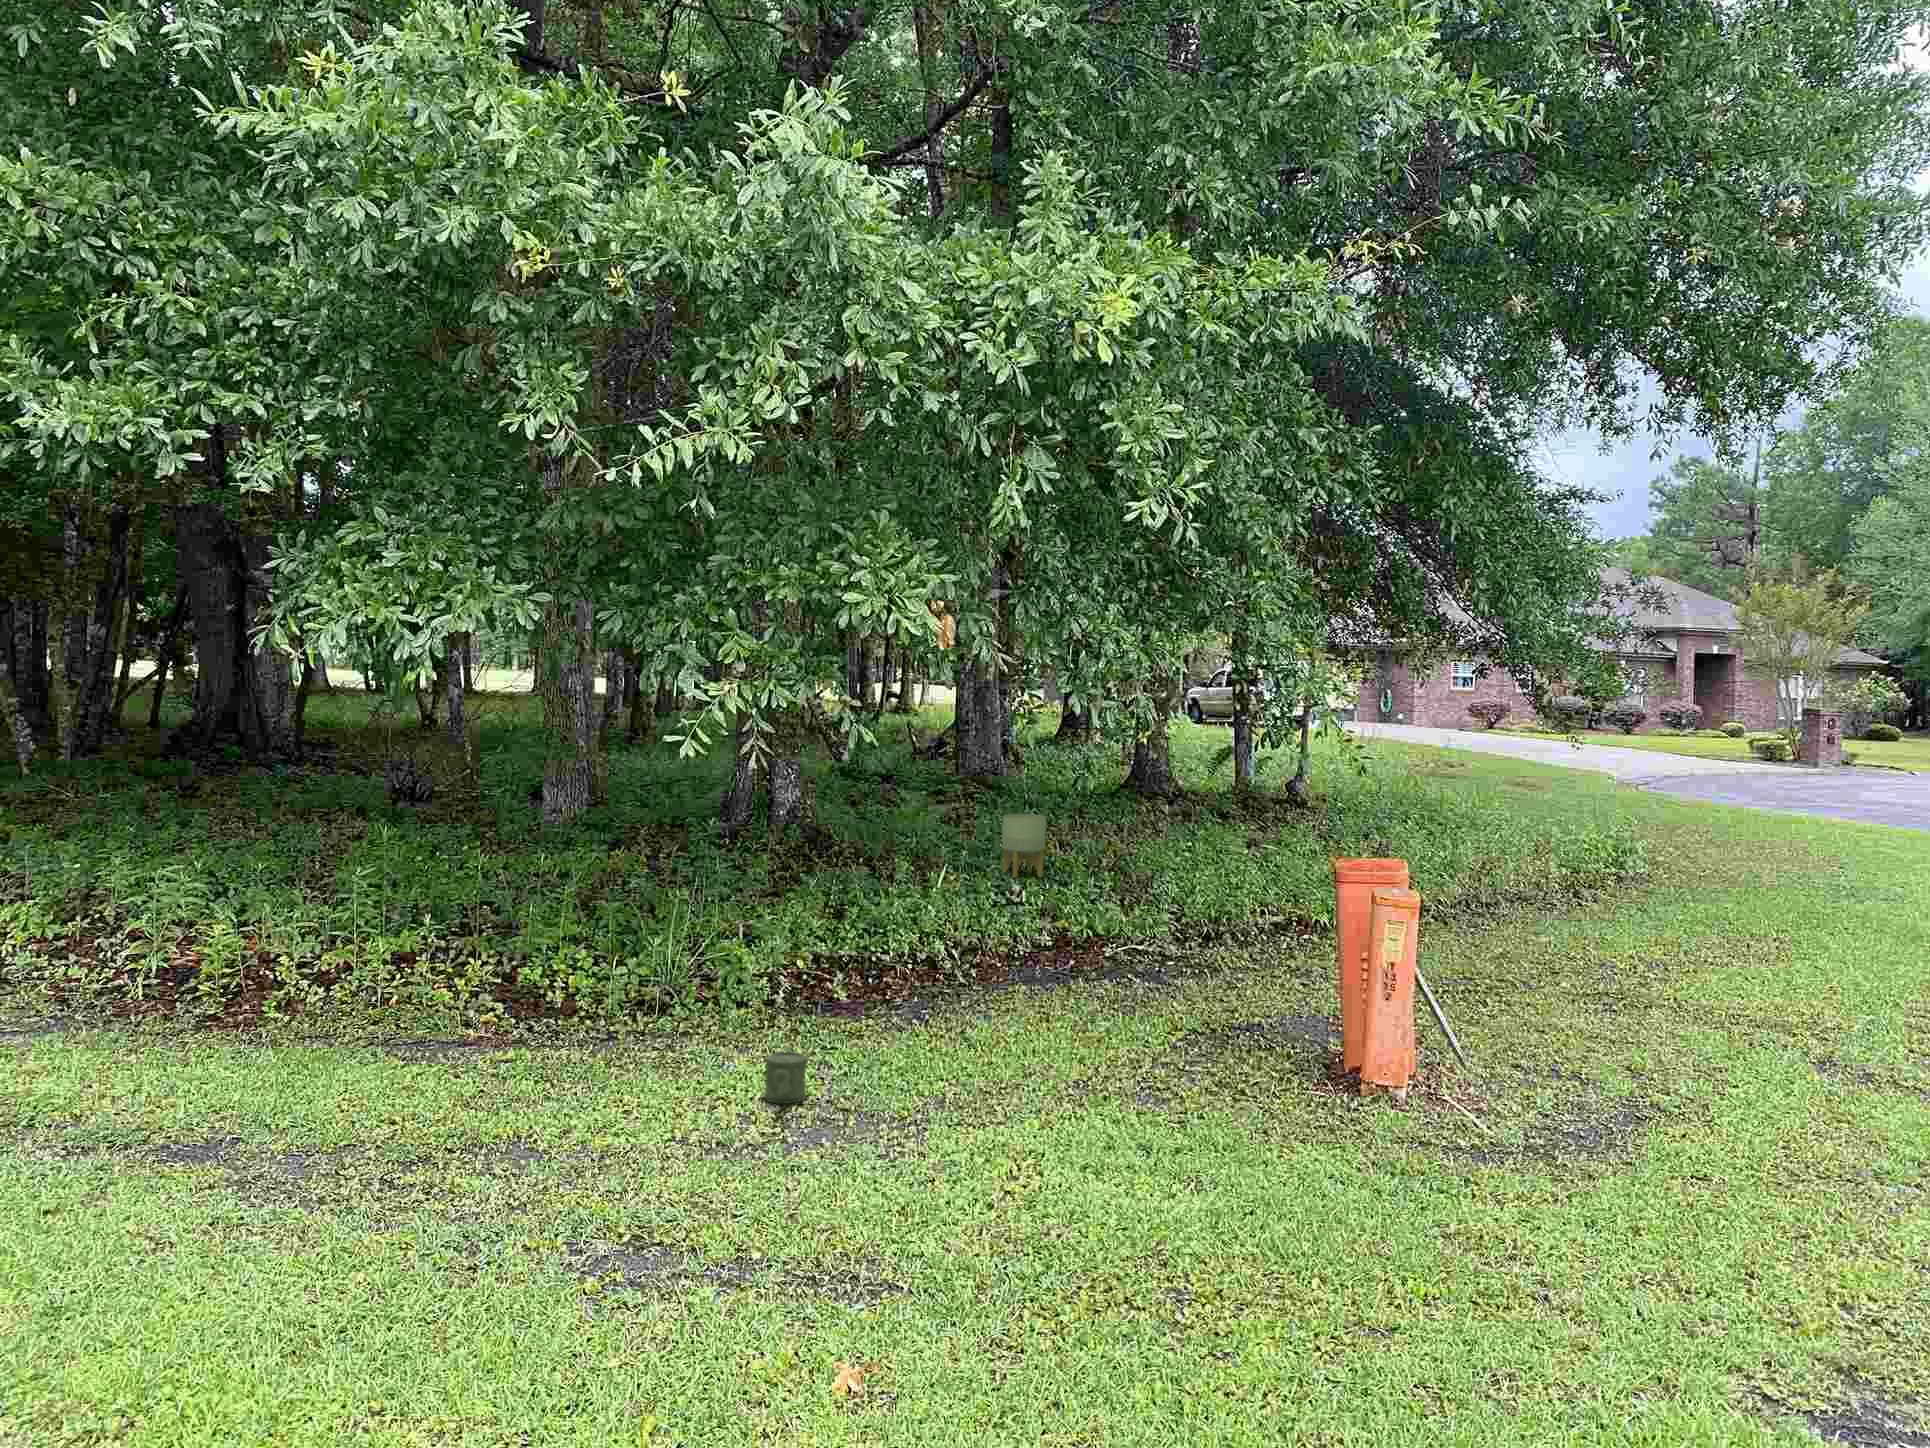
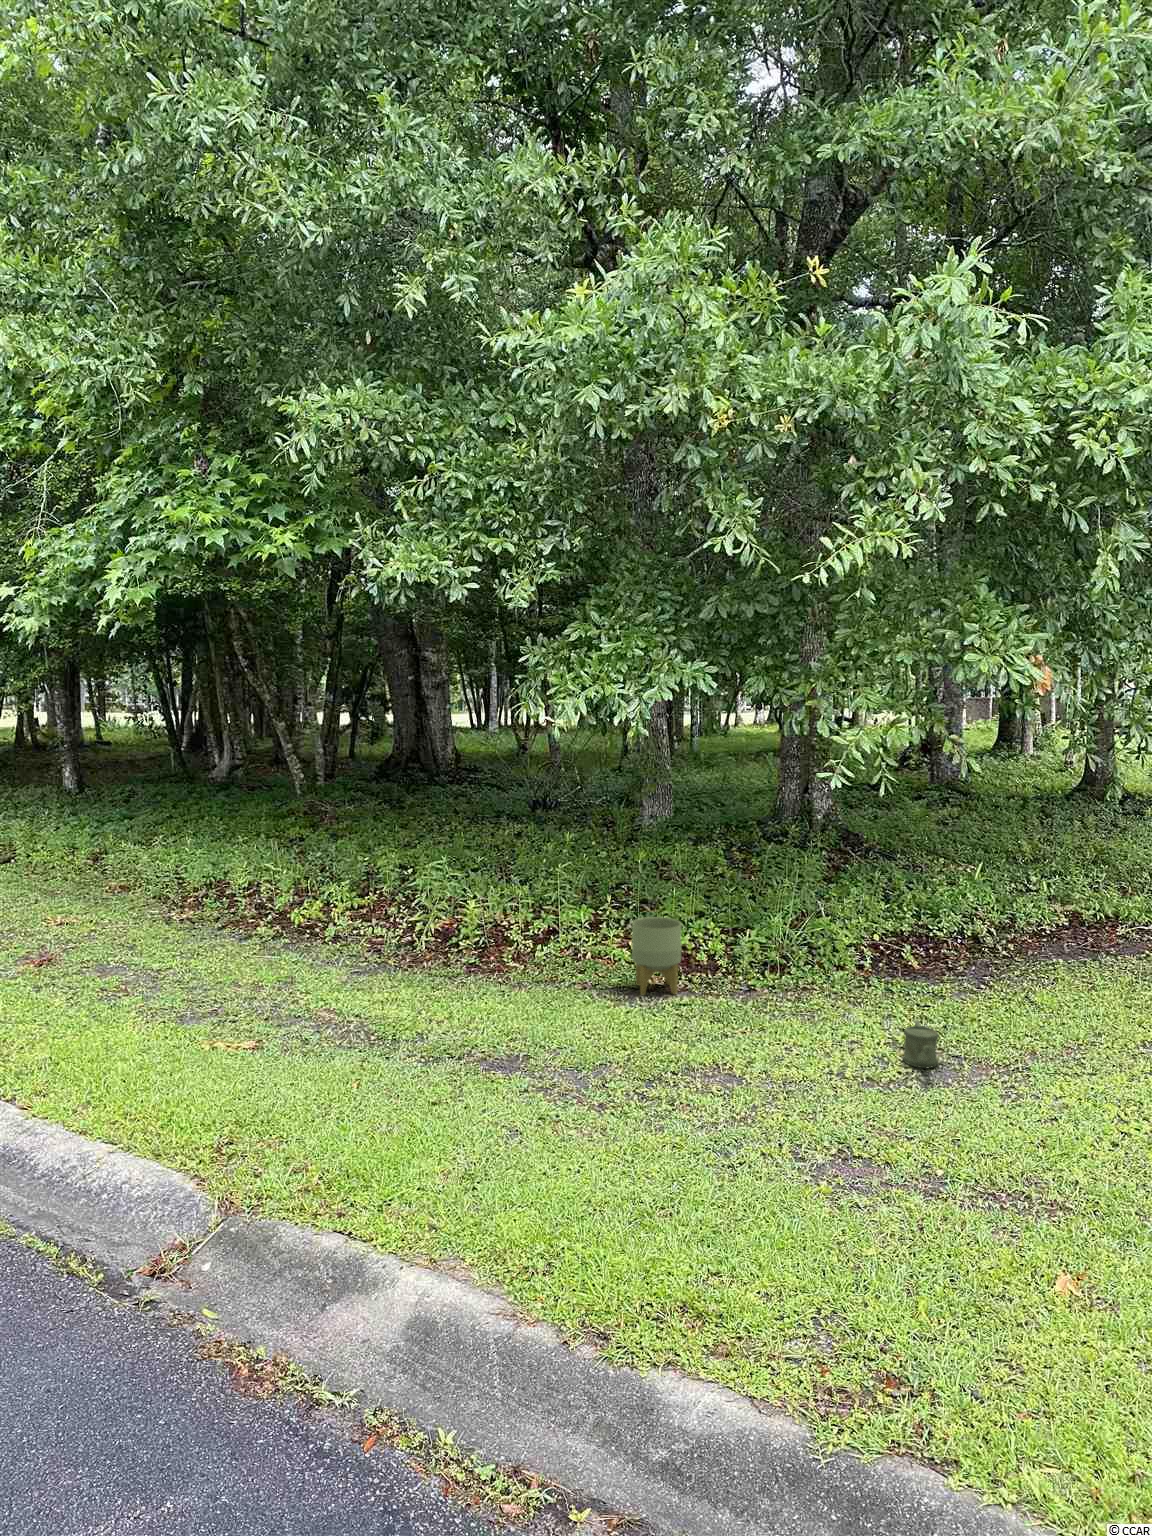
planter: present [1002,814,1046,878] -> present [632,917,682,995]

